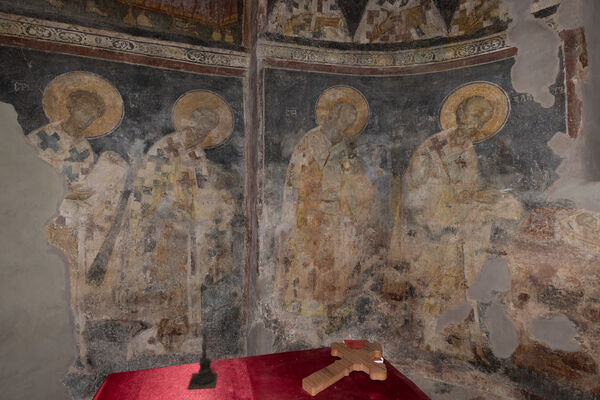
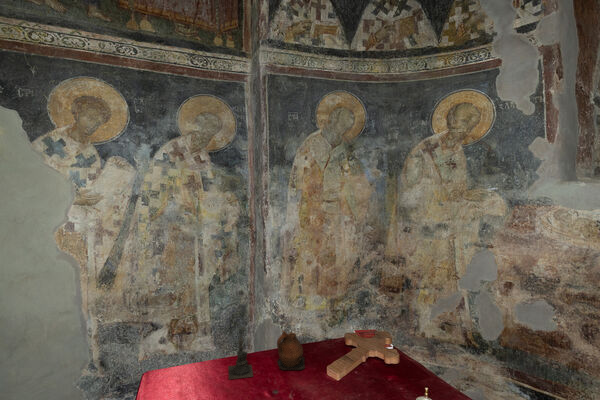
ceramic pitcher: none [244,337,278,383] -> present [277,331,305,370]

